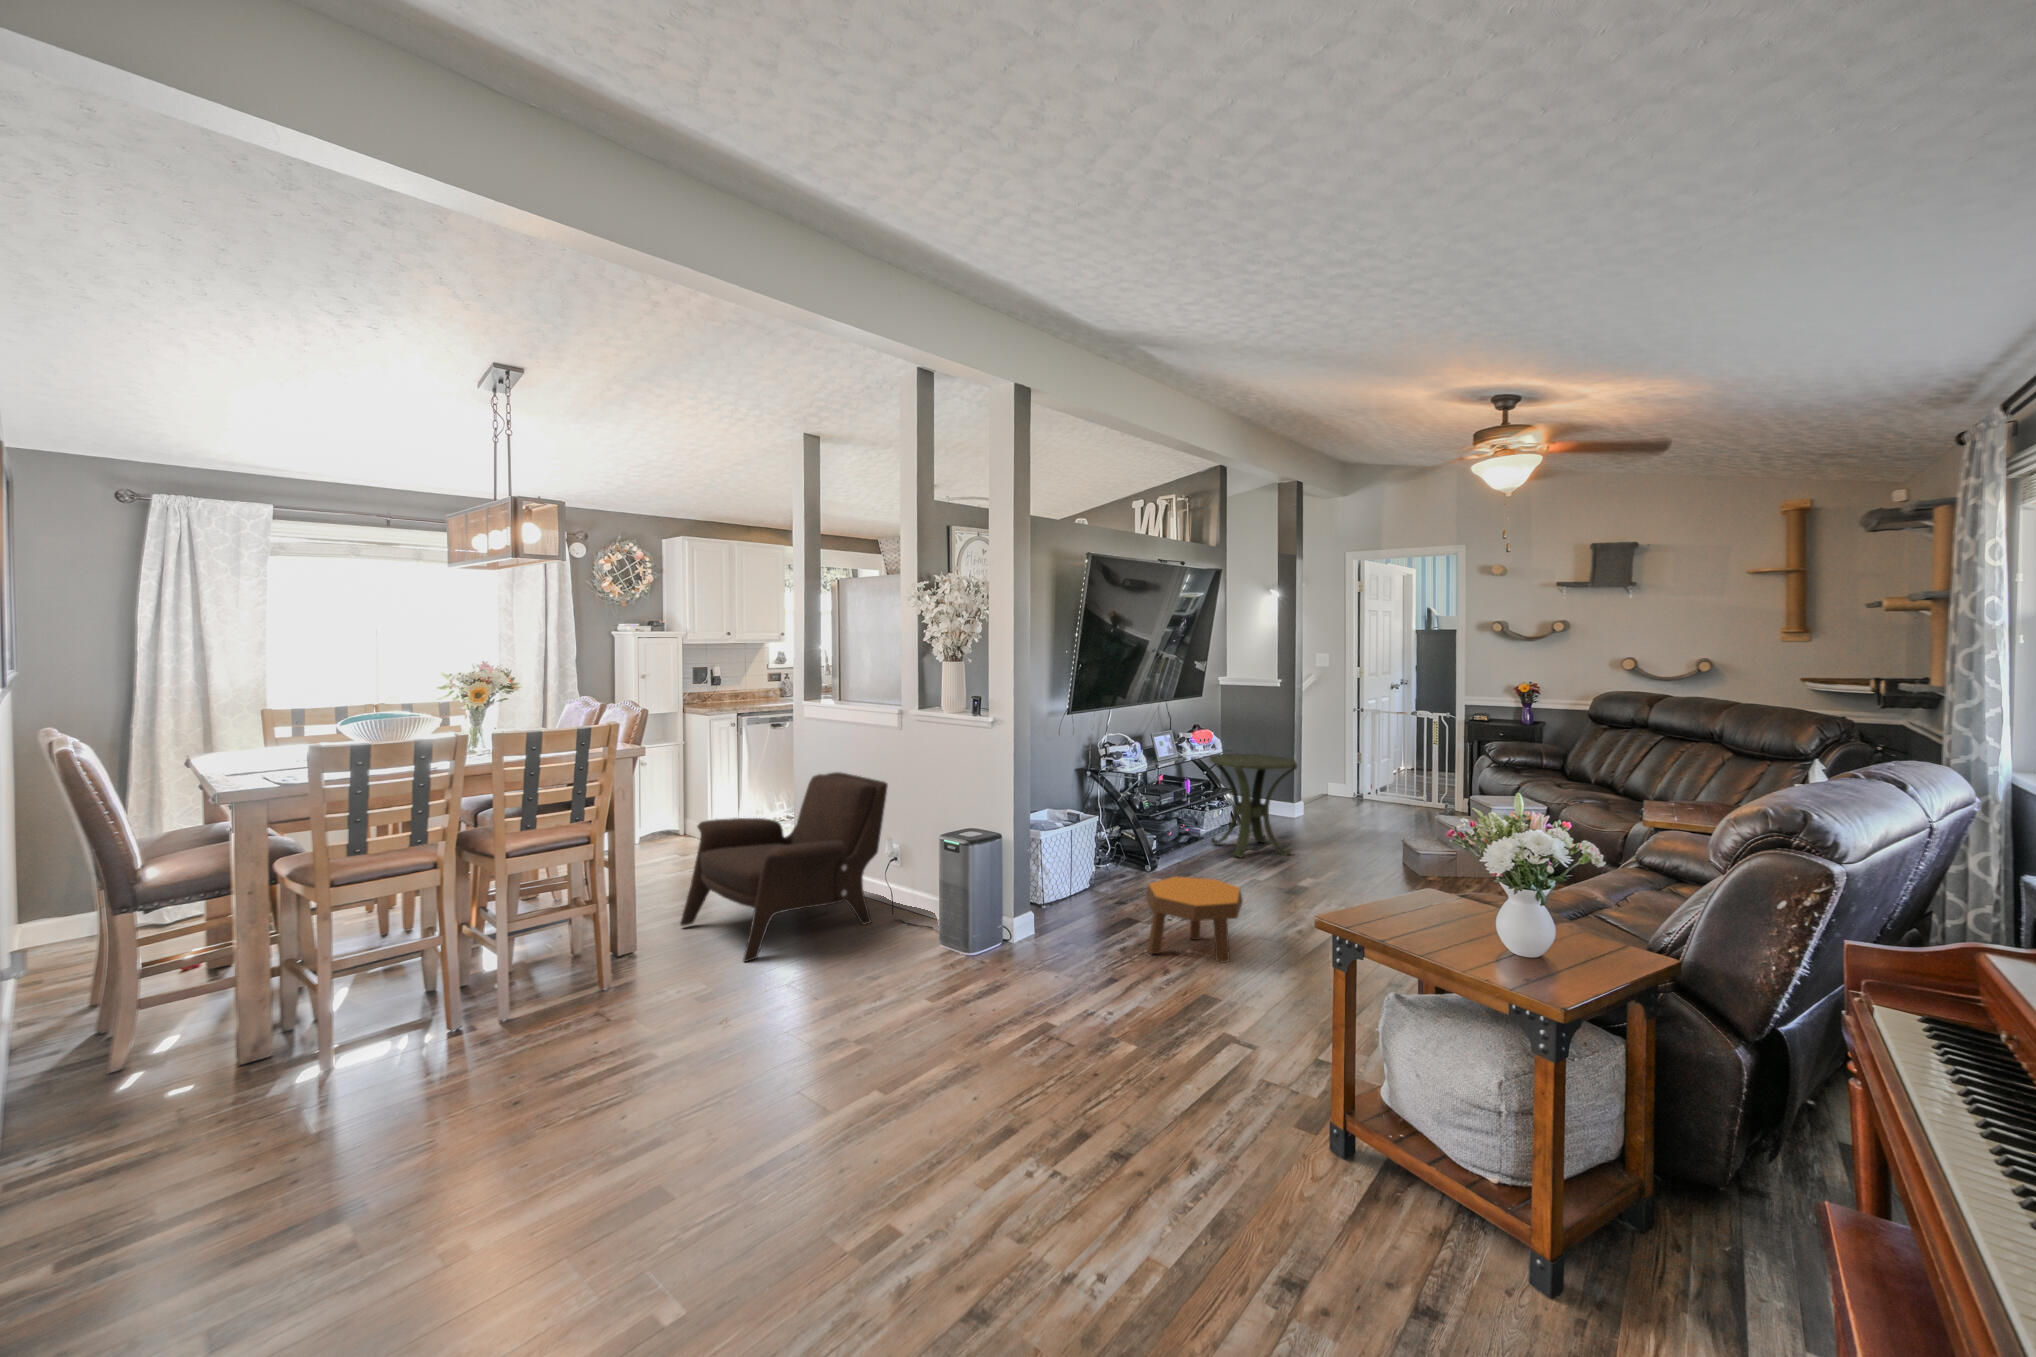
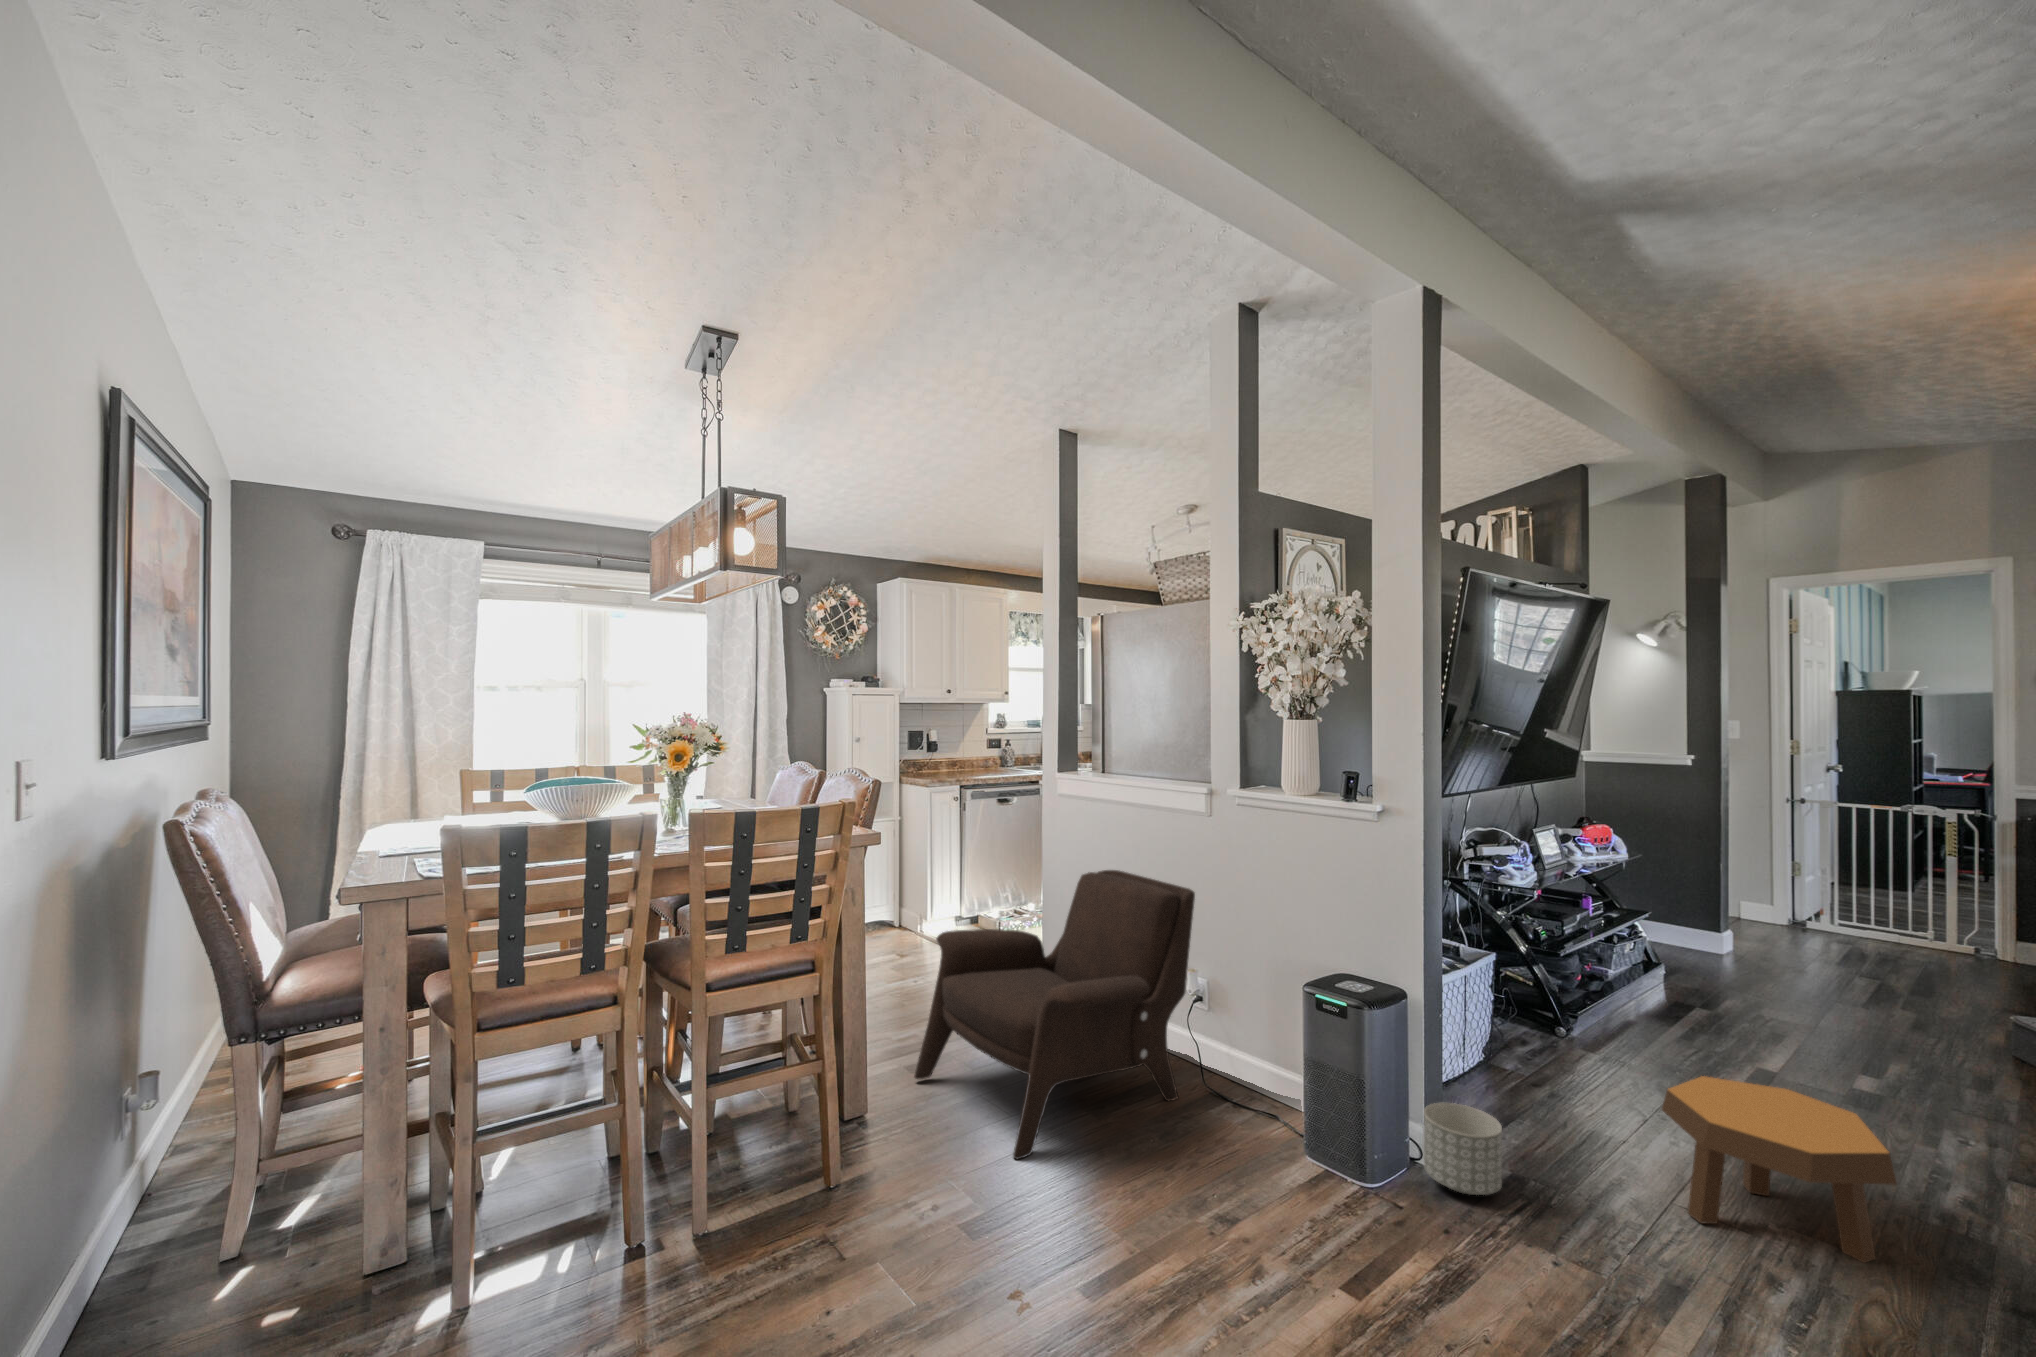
side table: present [1210,754,1297,857] -> none [1623,858,1791,1023]
planter: none [1008,903,1051,954] -> present [1424,1103,1502,1195]

